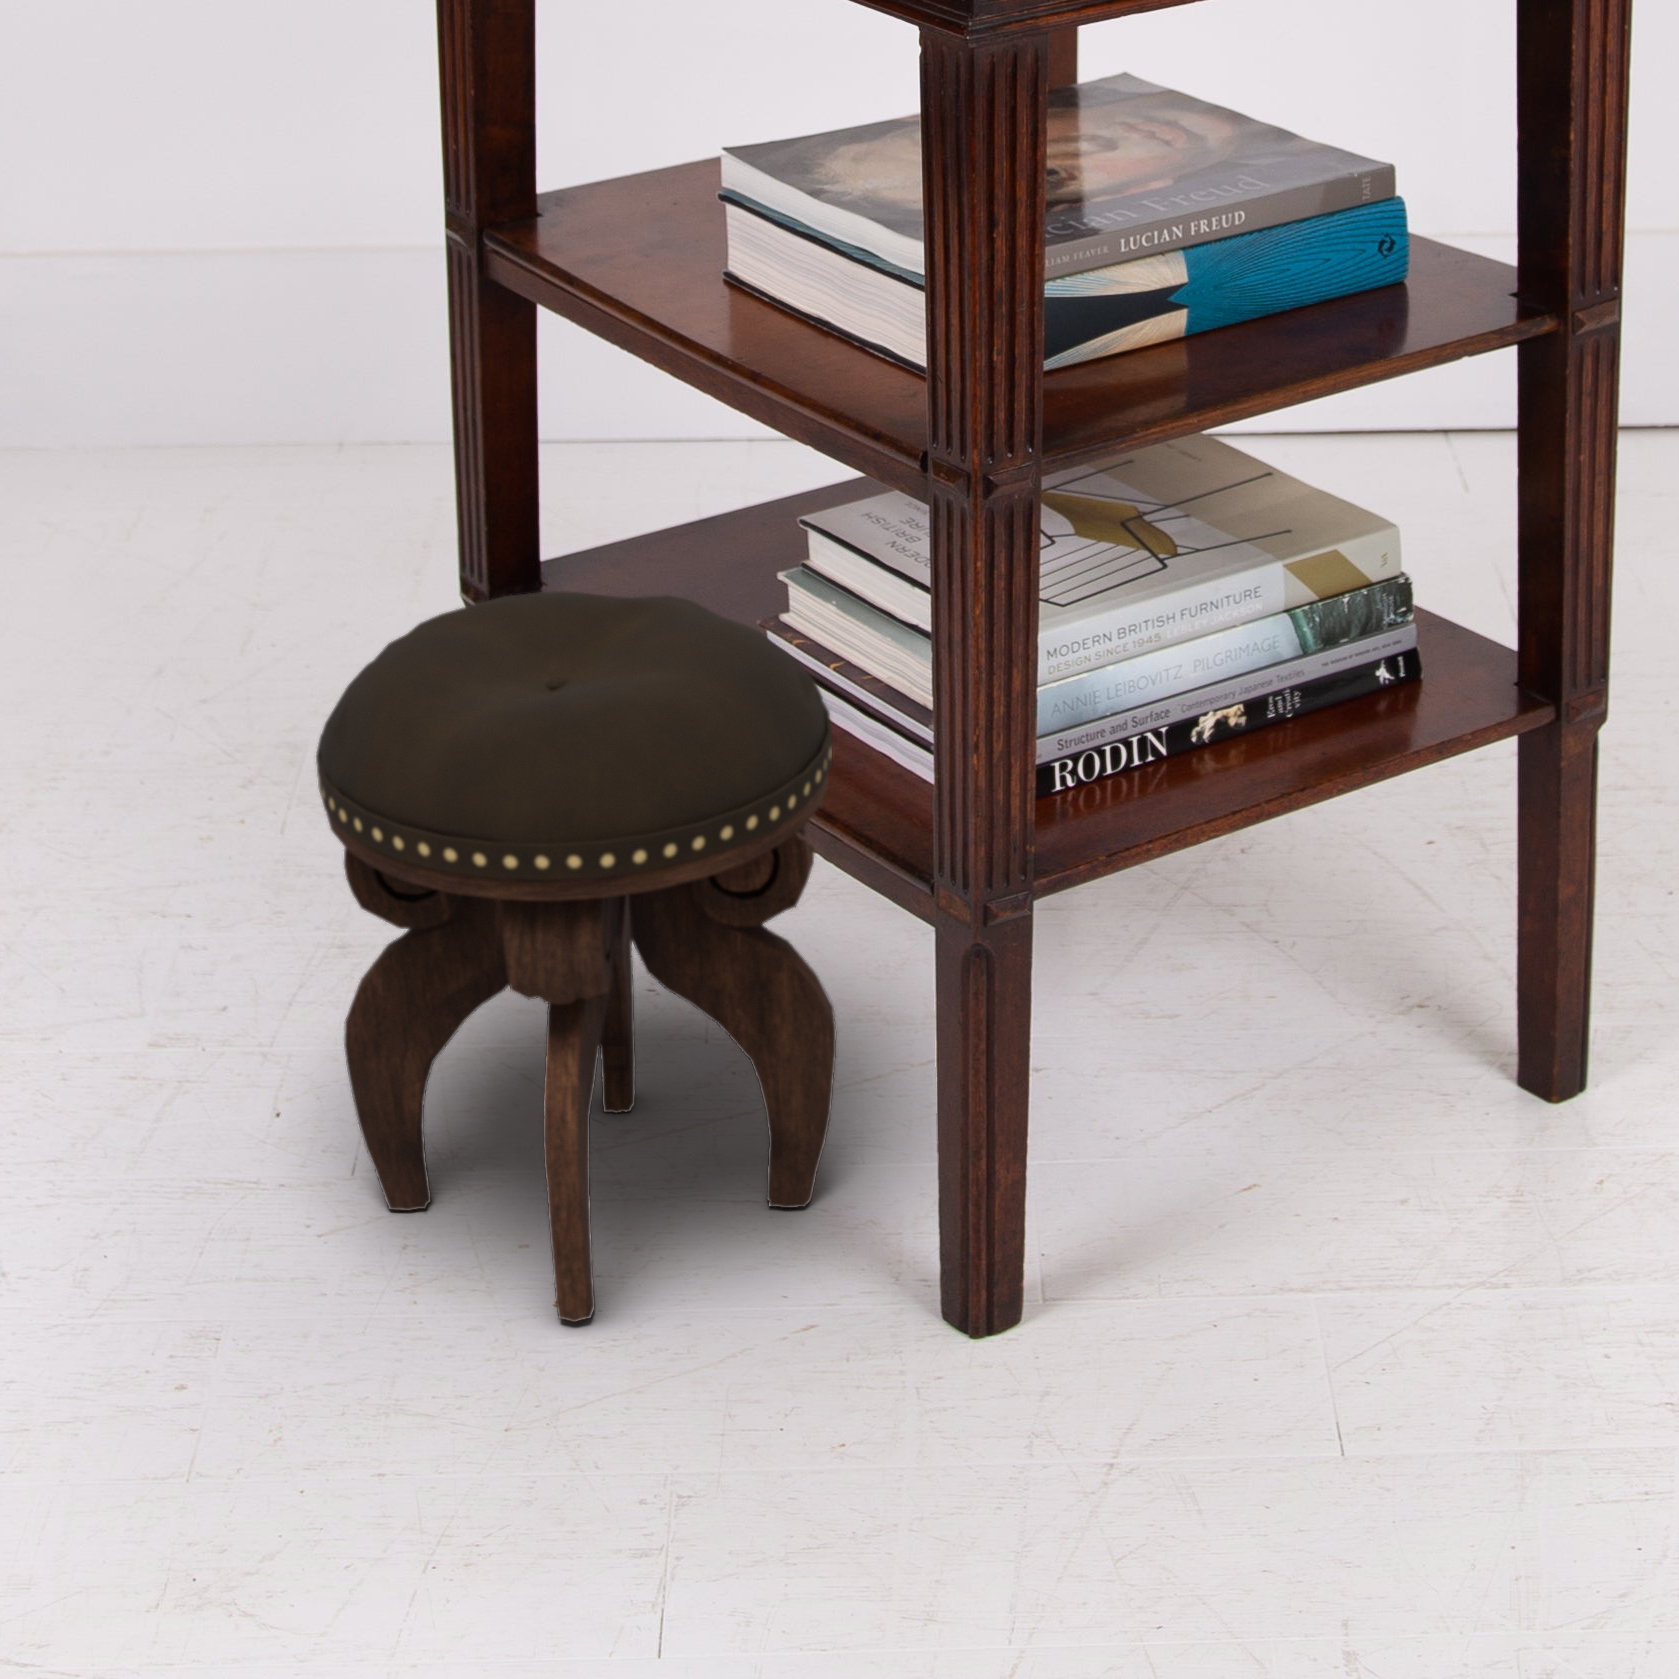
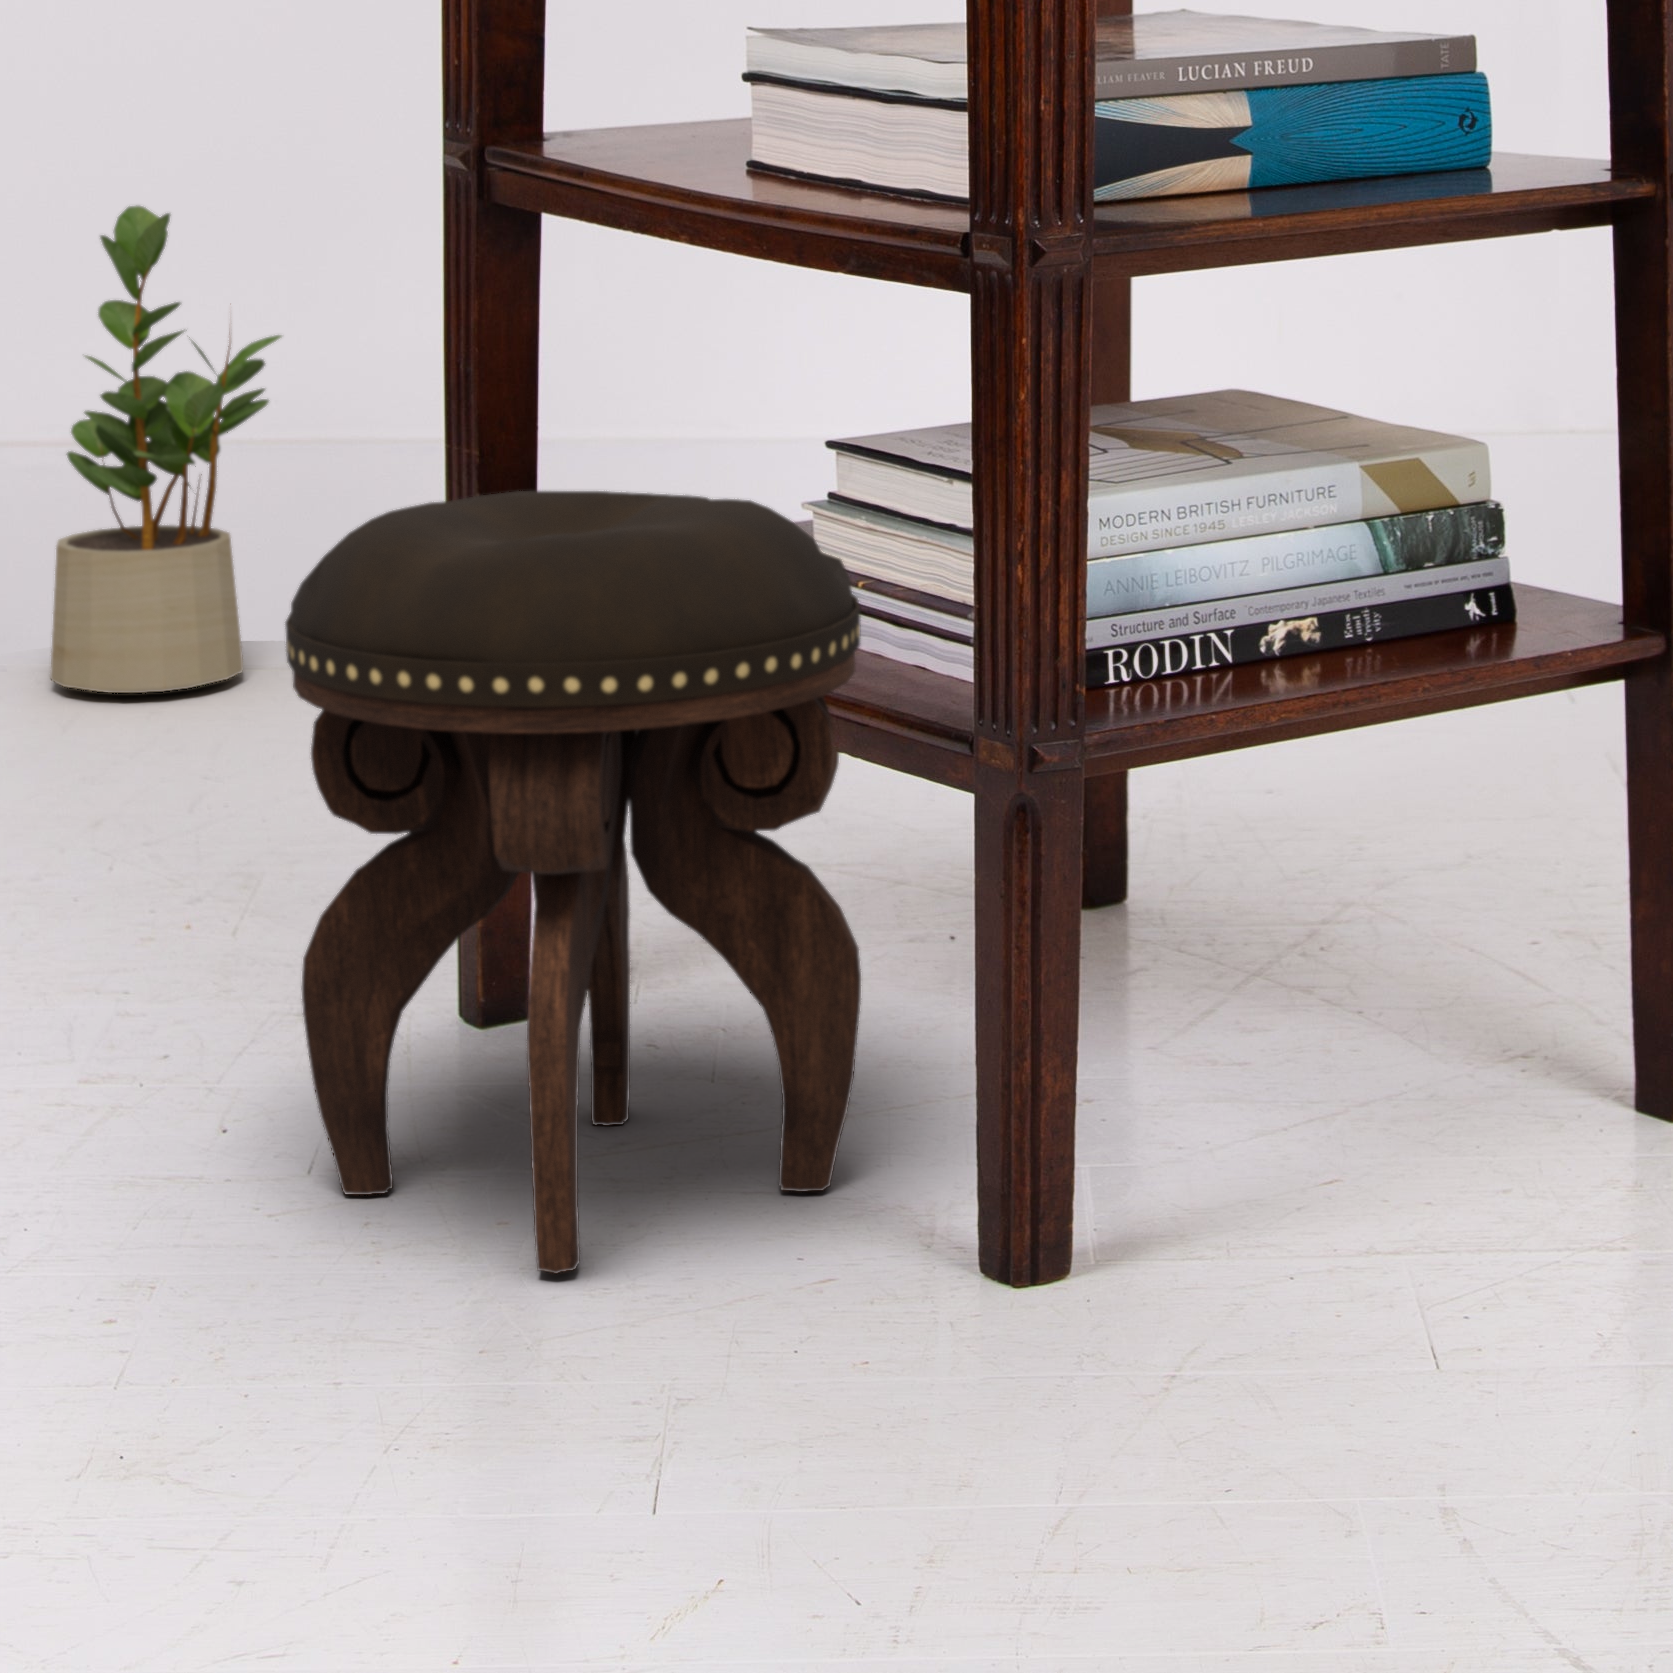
potted plant: none [108,60,305,501] -> present [50,206,281,693]

